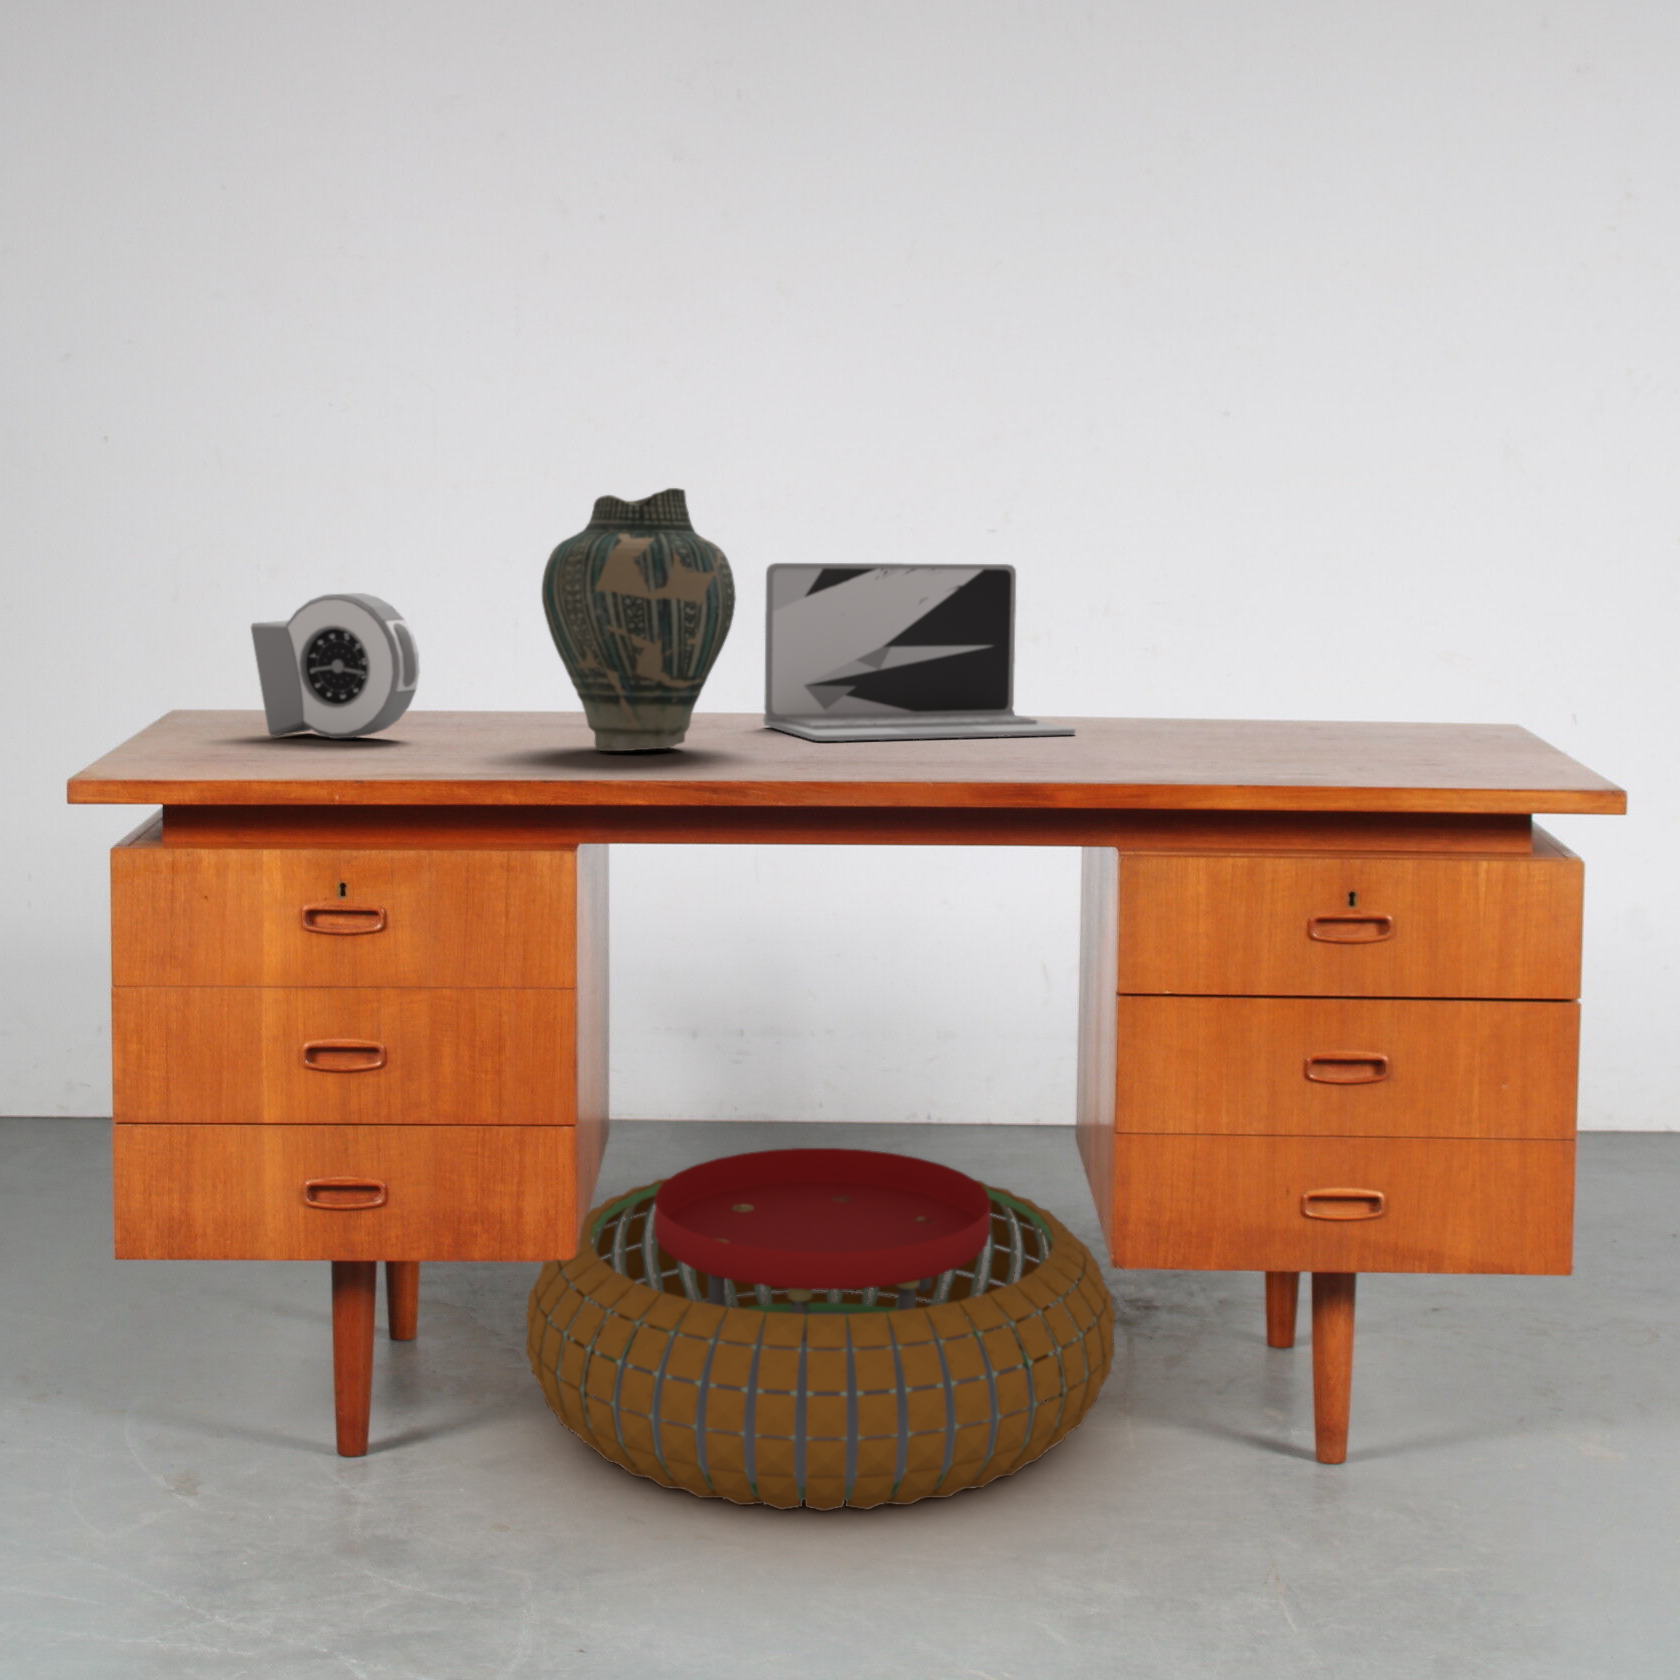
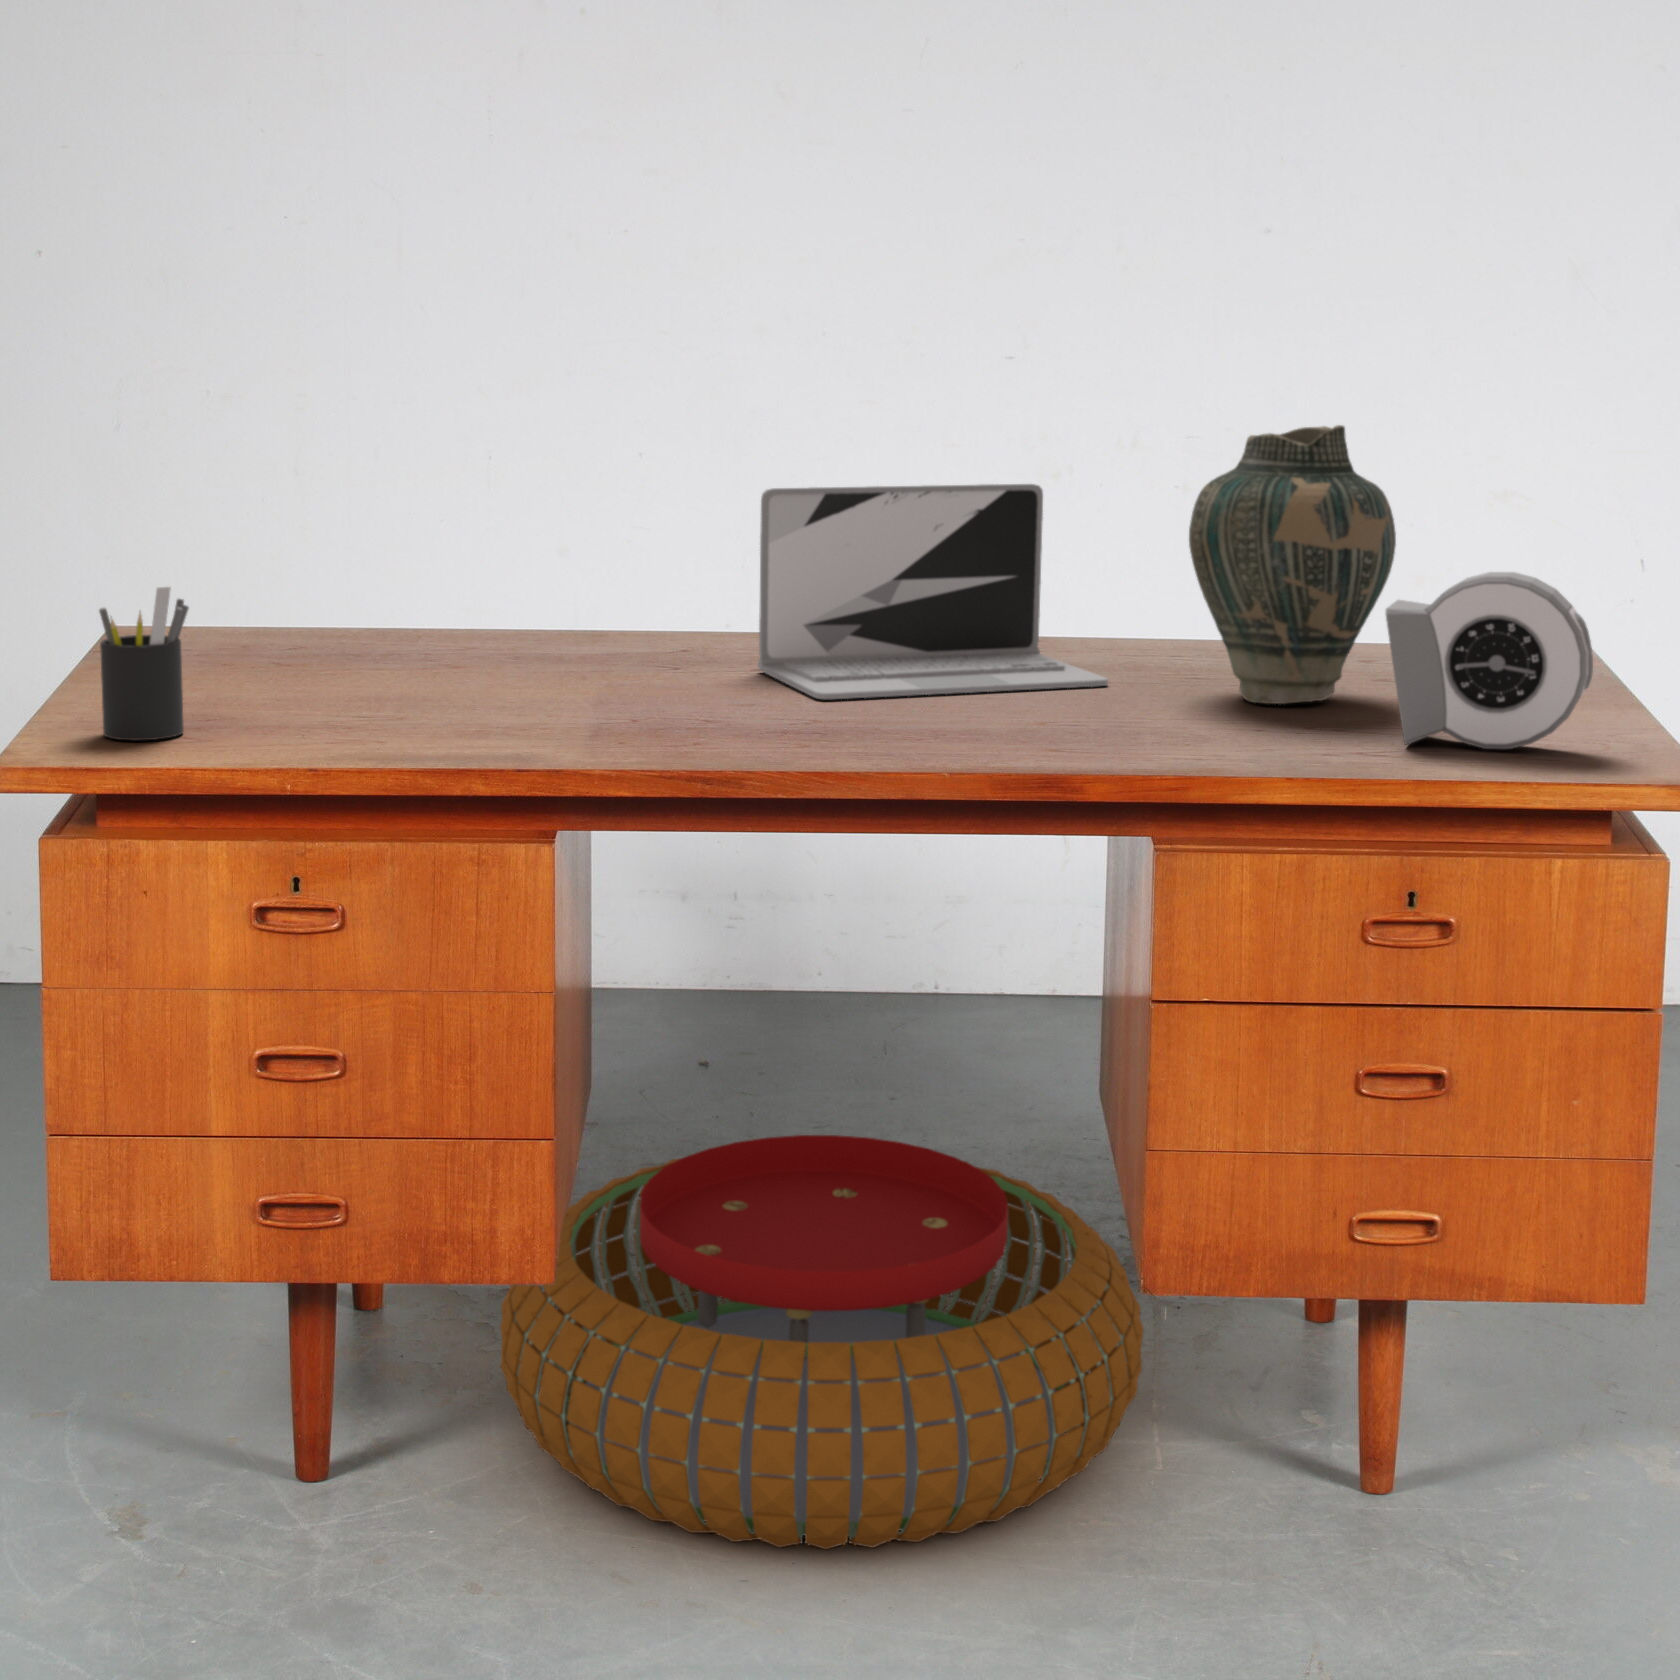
vase: present [542,488,736,751] -> present [1189,425,1396,704]
alarm clock: present [251,593,419,738] -> present [1385,572,1593,749]
pen holder: none [172,622,253,761] -> present [99,587,189,740]

